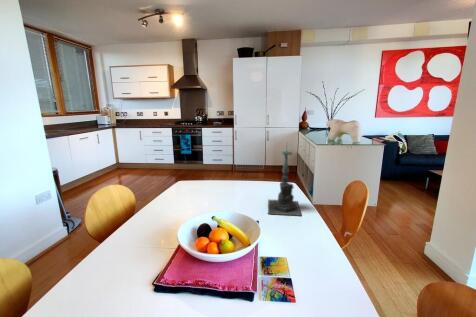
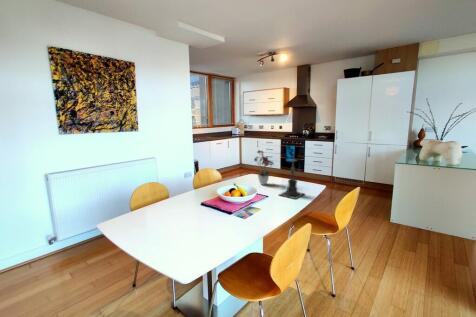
flower arrangement: none [199,139,241,198] -> present [254,150,274,185]

